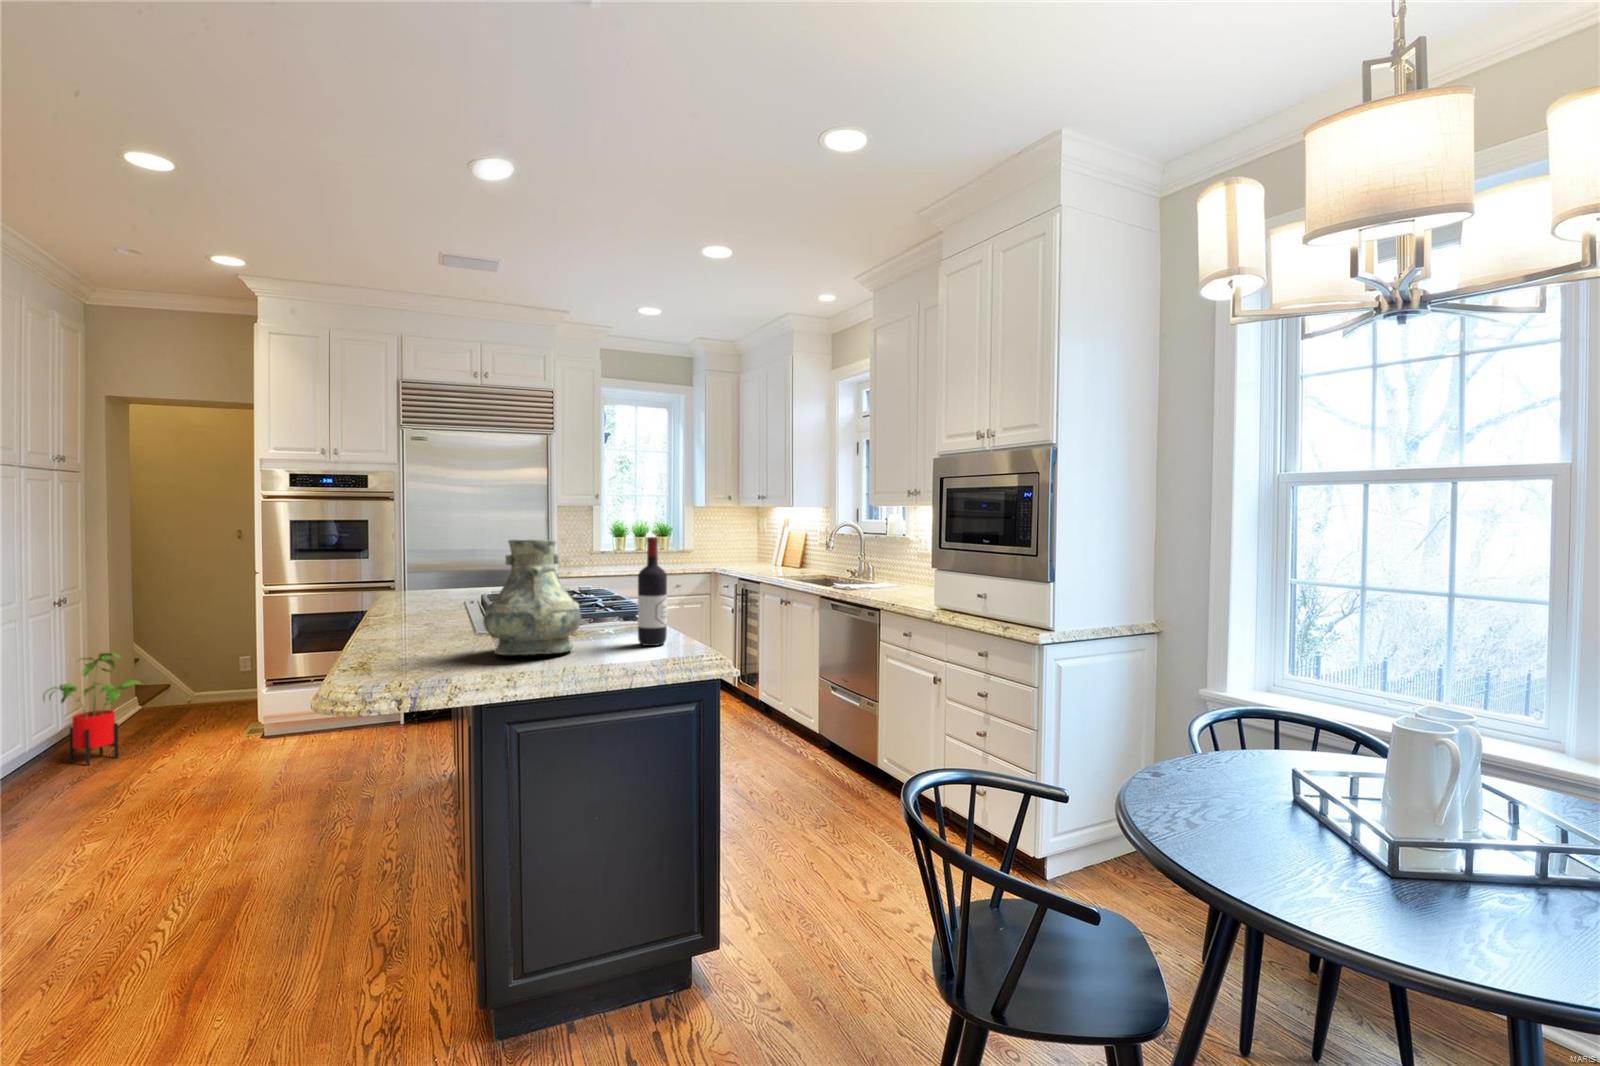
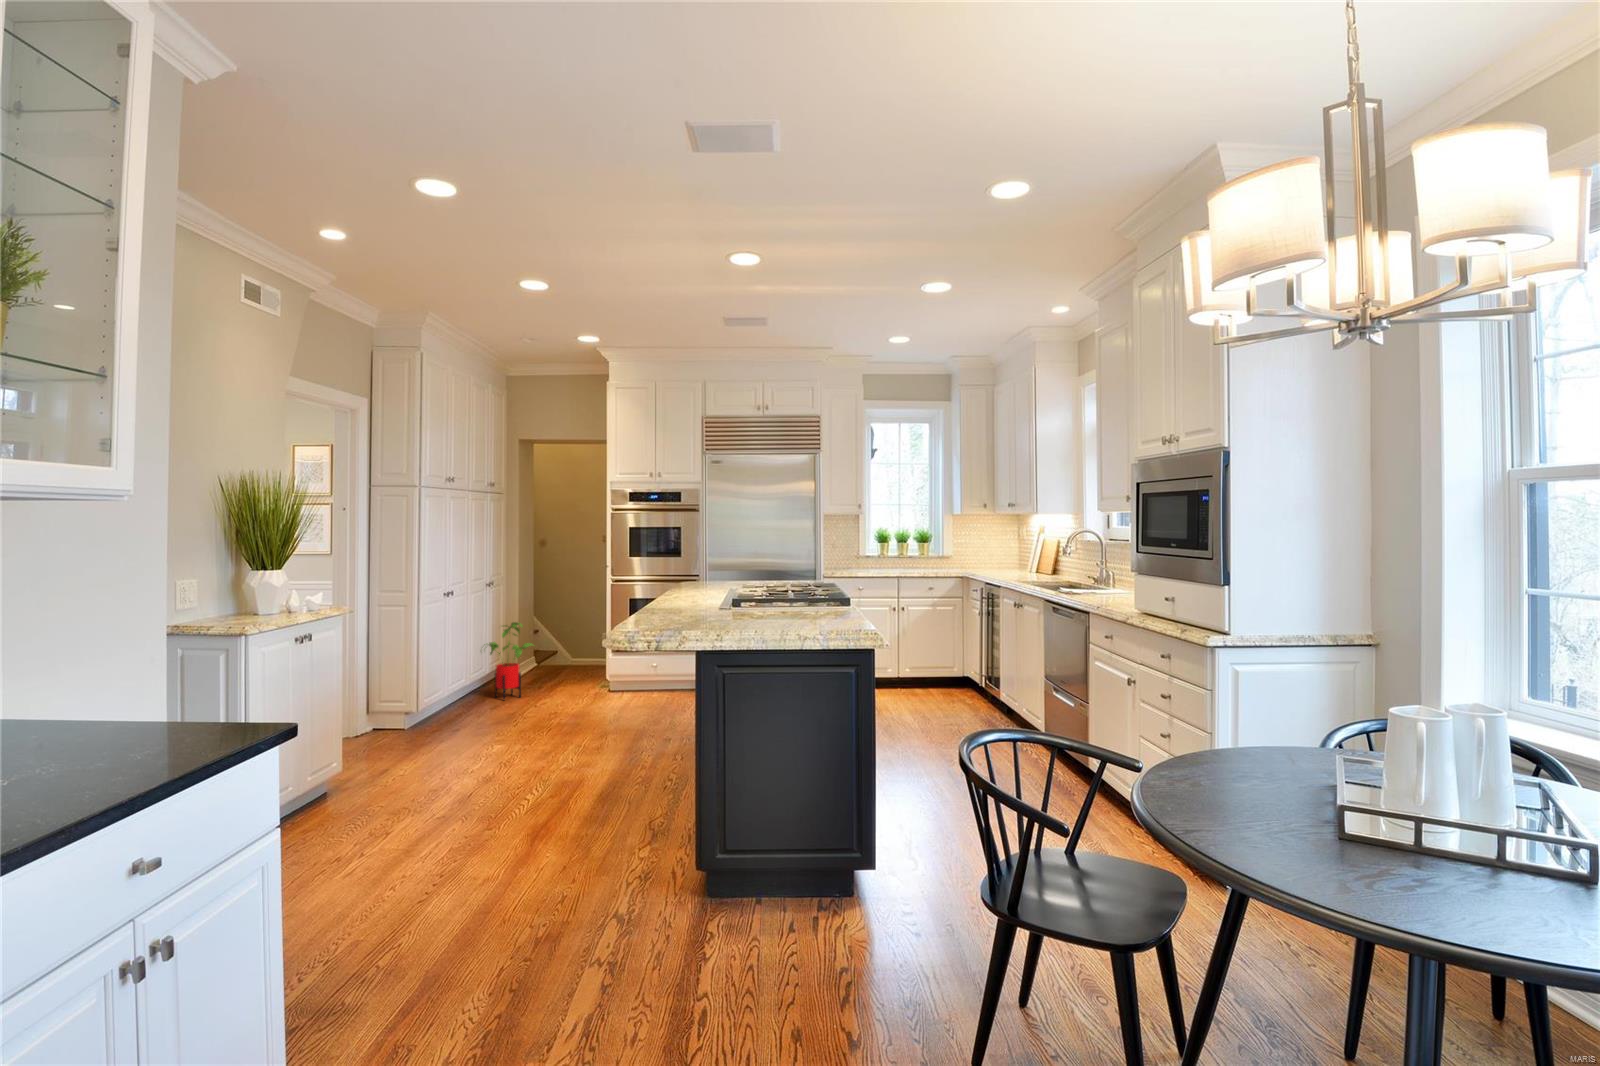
wine bottle: present [638,537,667,646] -> none [814,539,836,623]
vase: present [483,540,582,655] -> none [704,540,772,623]

